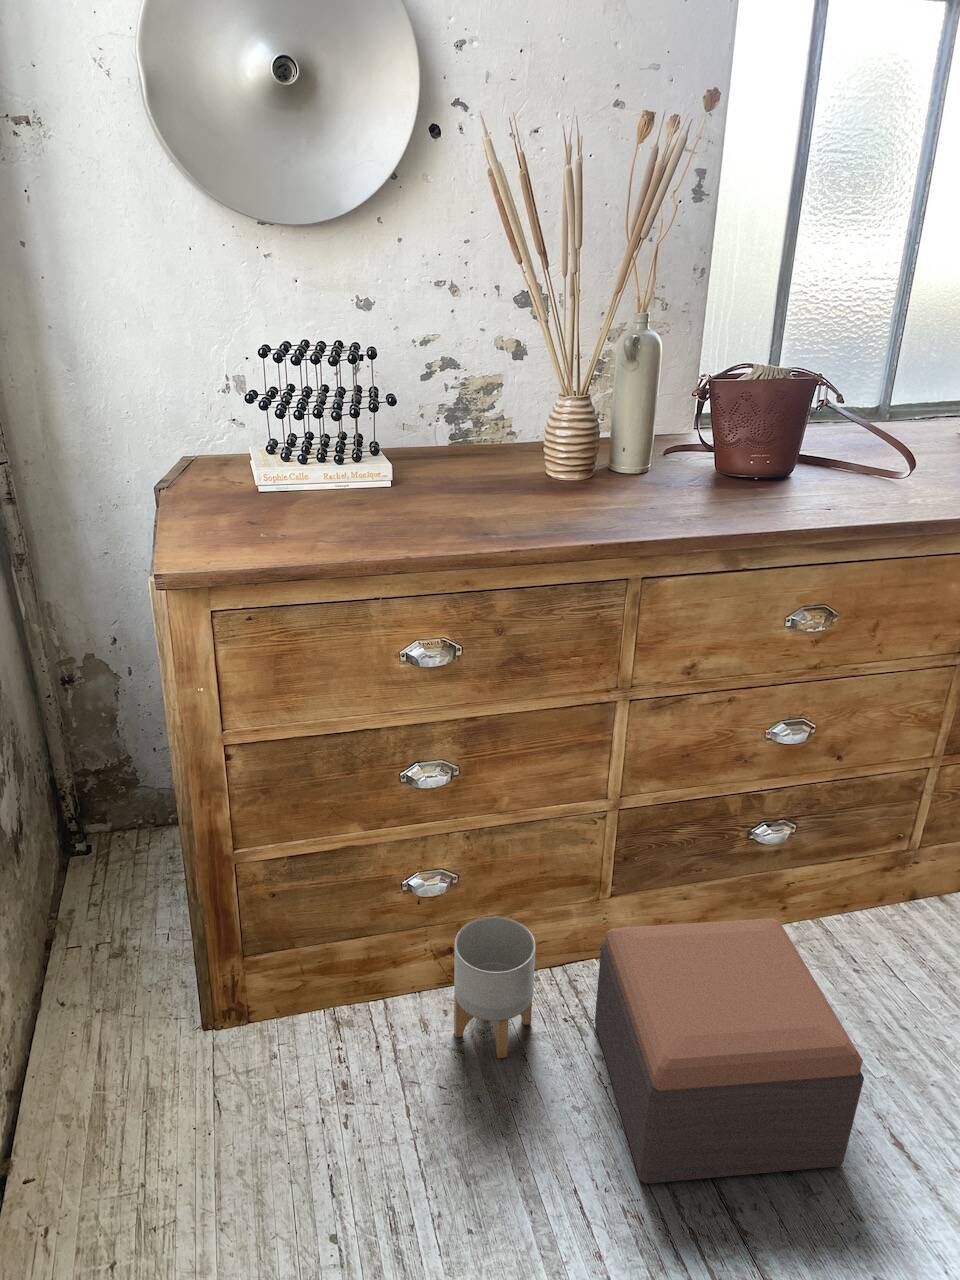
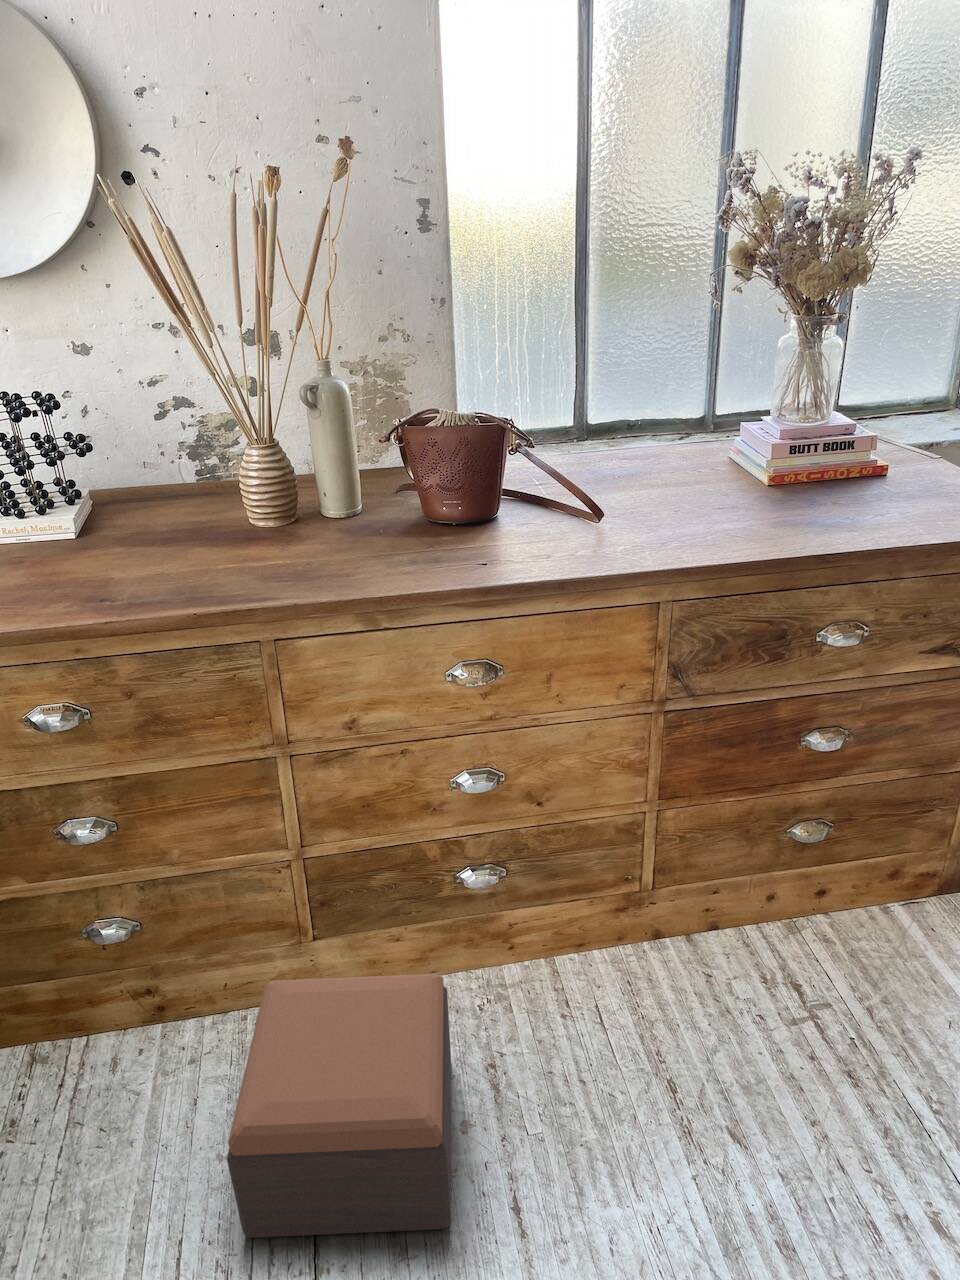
planter: present [454,917,535,1058] -> none [118,963,216,1101]

